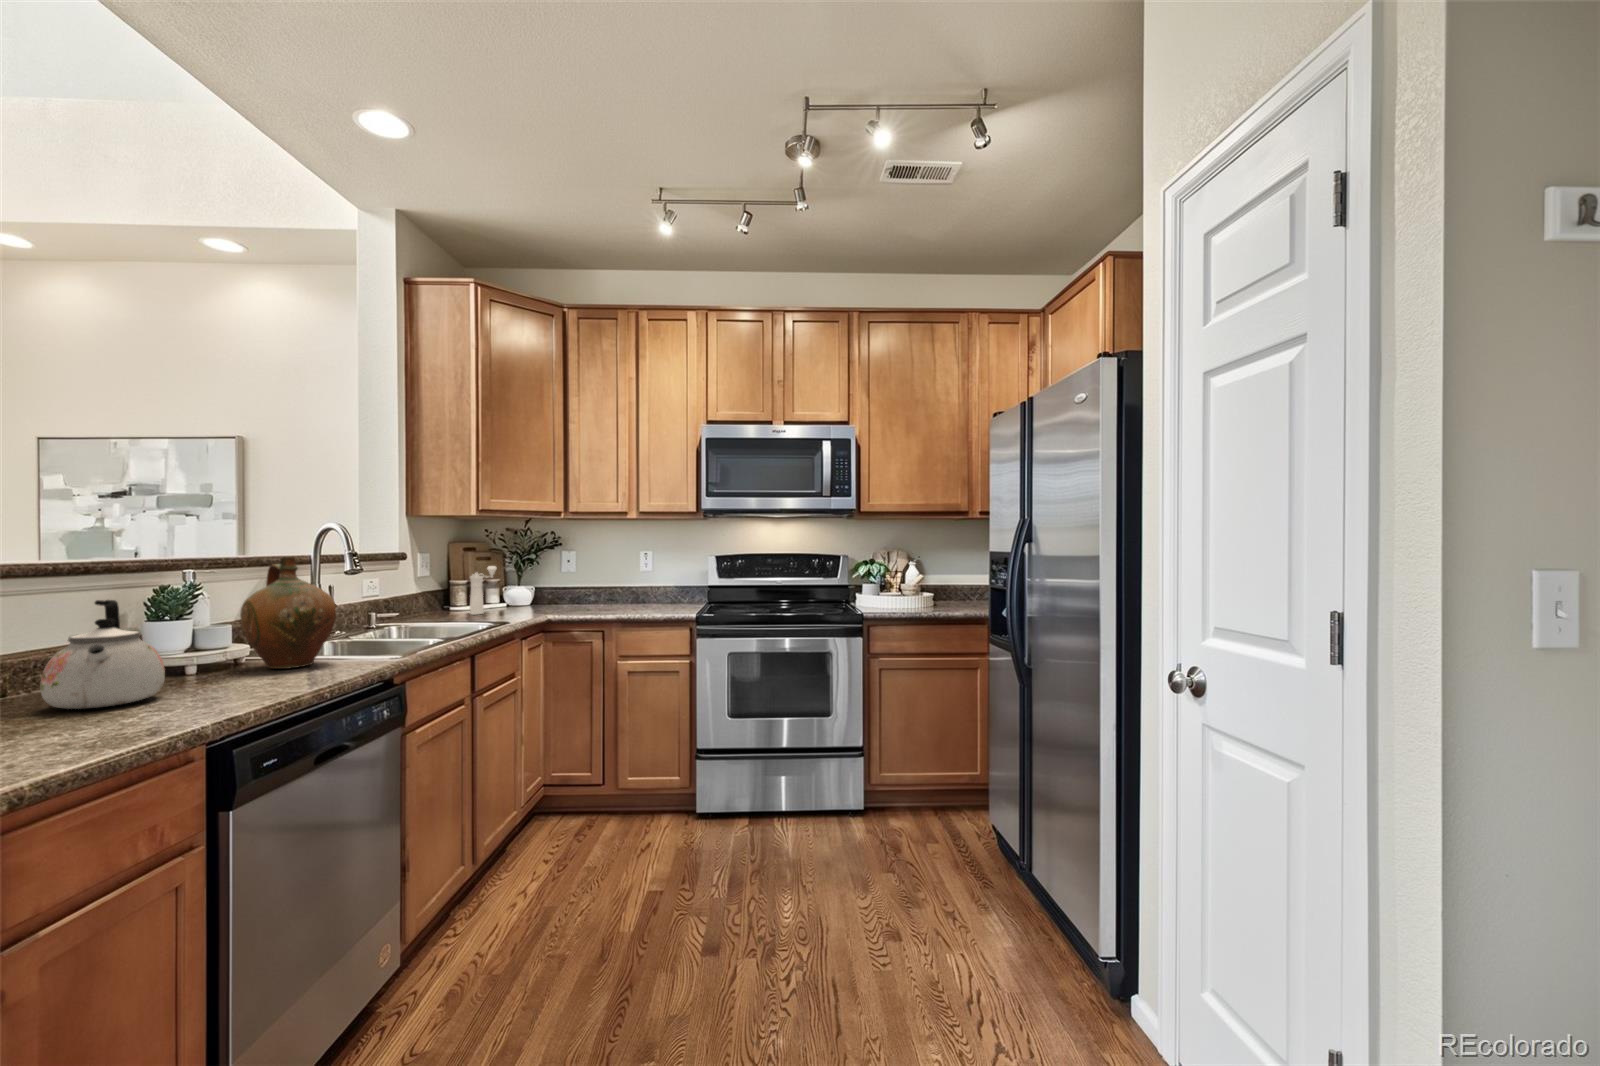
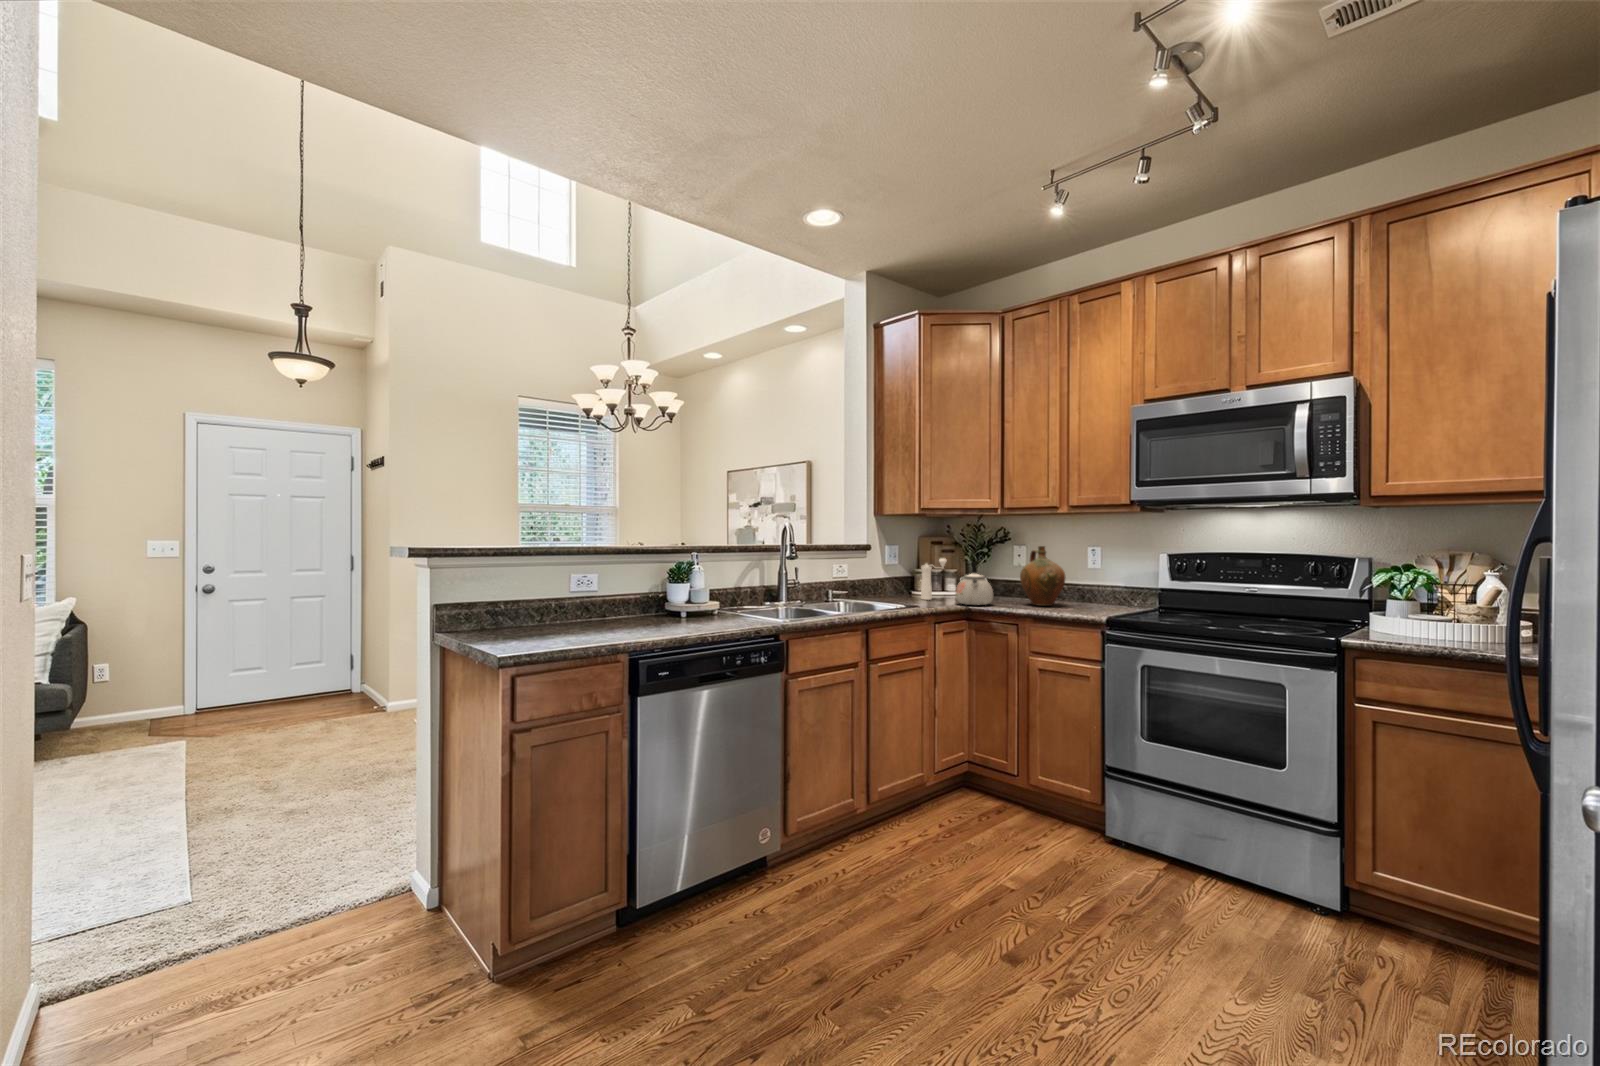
ceramic jug: present [240,556,336,669] -> present [1020,546,1066,606]
kettle: present [40,600,165,709] -> present [956,562,993,605]

